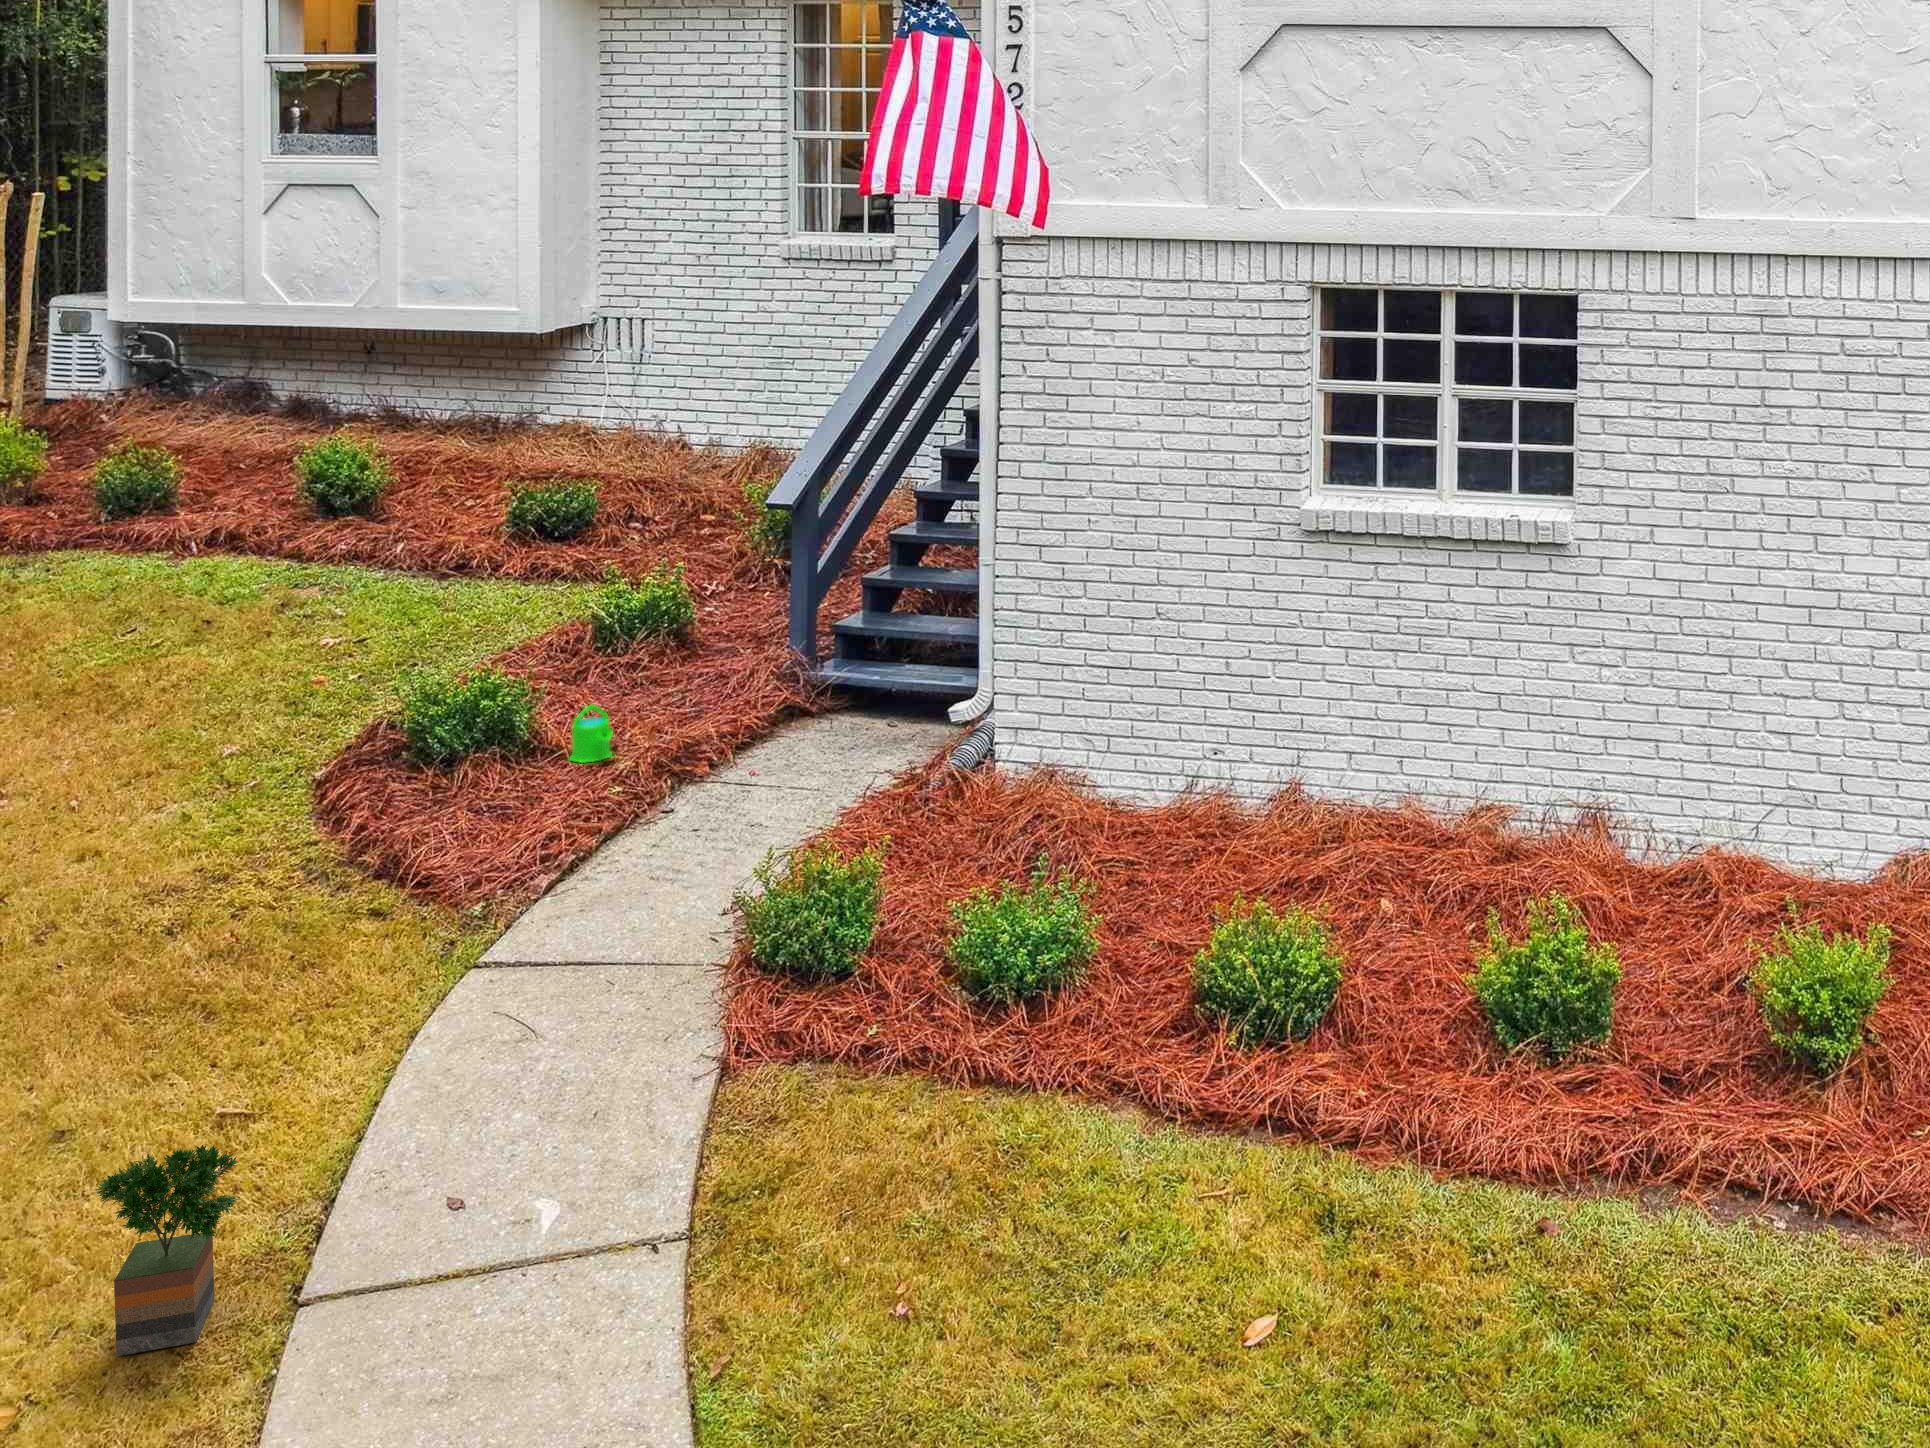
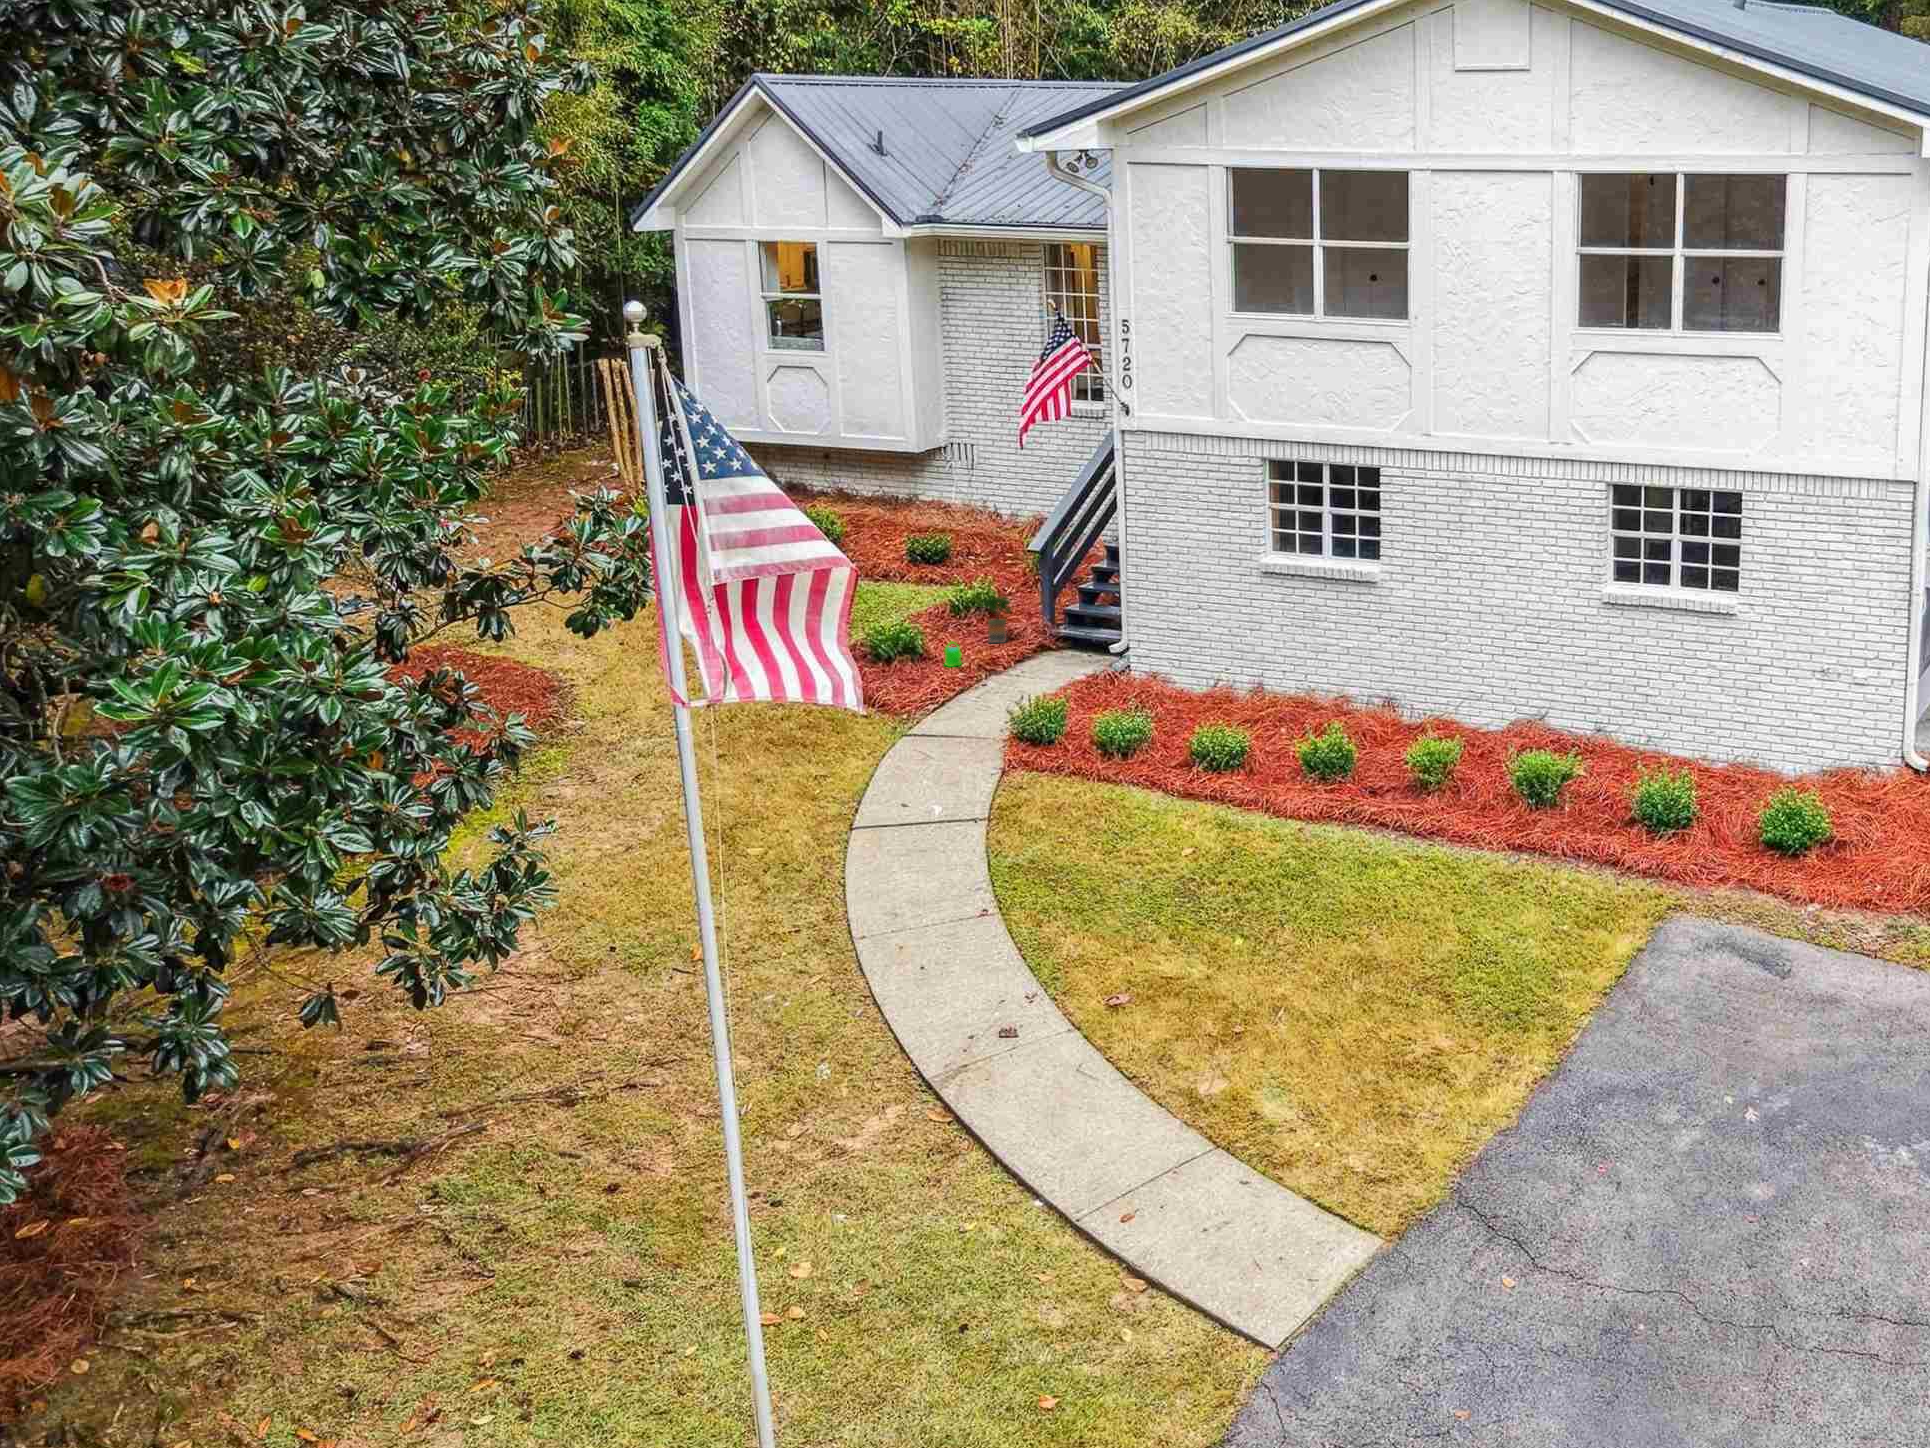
potted tree: present [96,1145,239,1356] -> present [983,596,1013,643]

